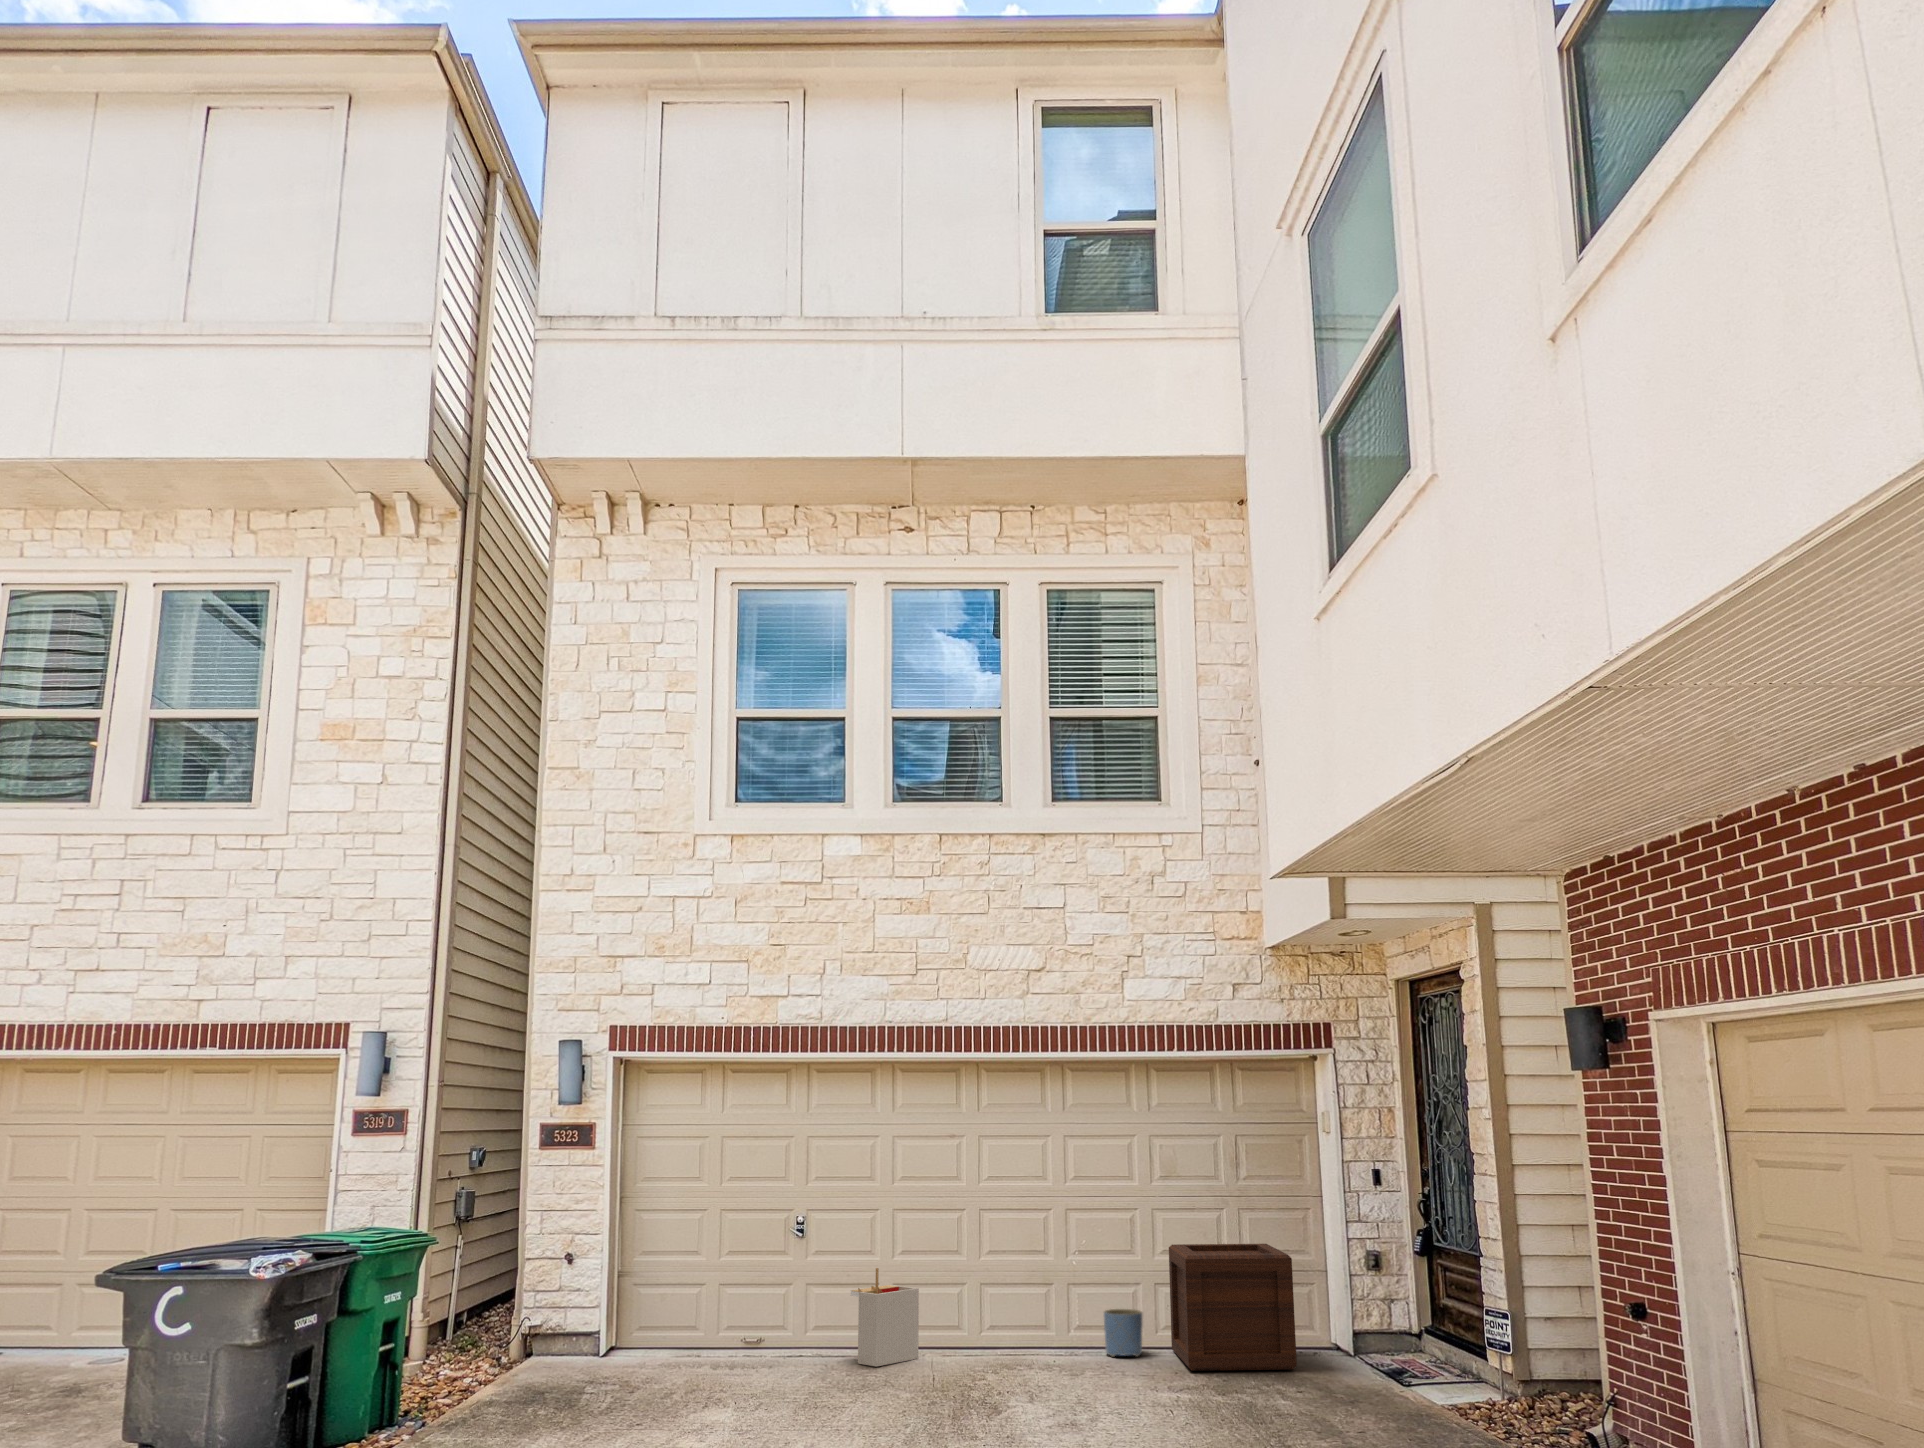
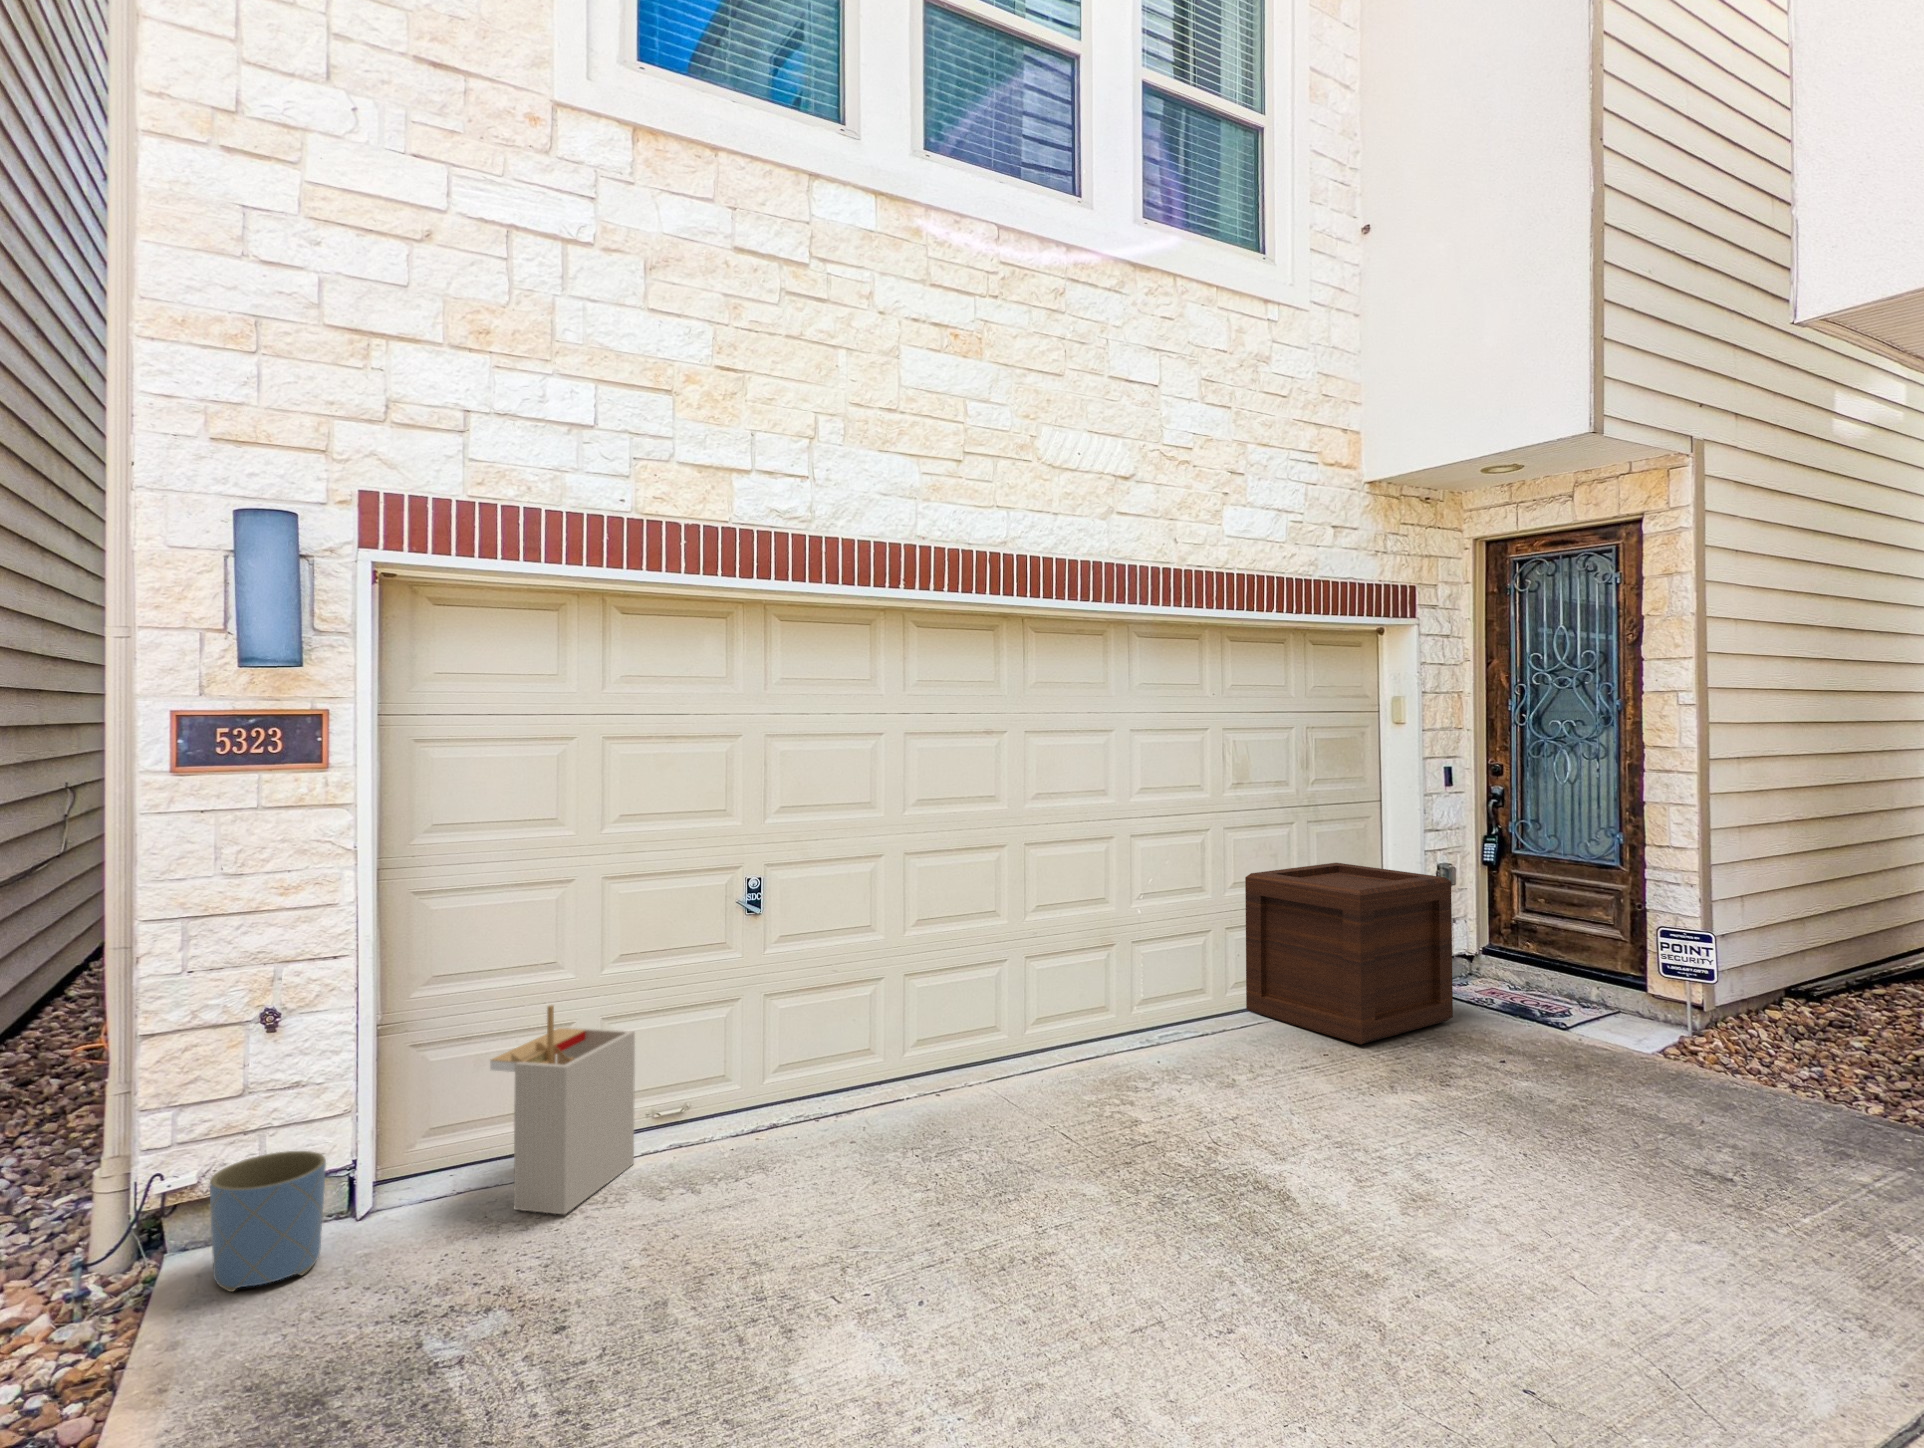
storage bin: present [851,1268,919,1366] -> present [490,1005,635,1214]
planter: present [1104,1309,1143,1357] -> present [210,1151,326,1292]

